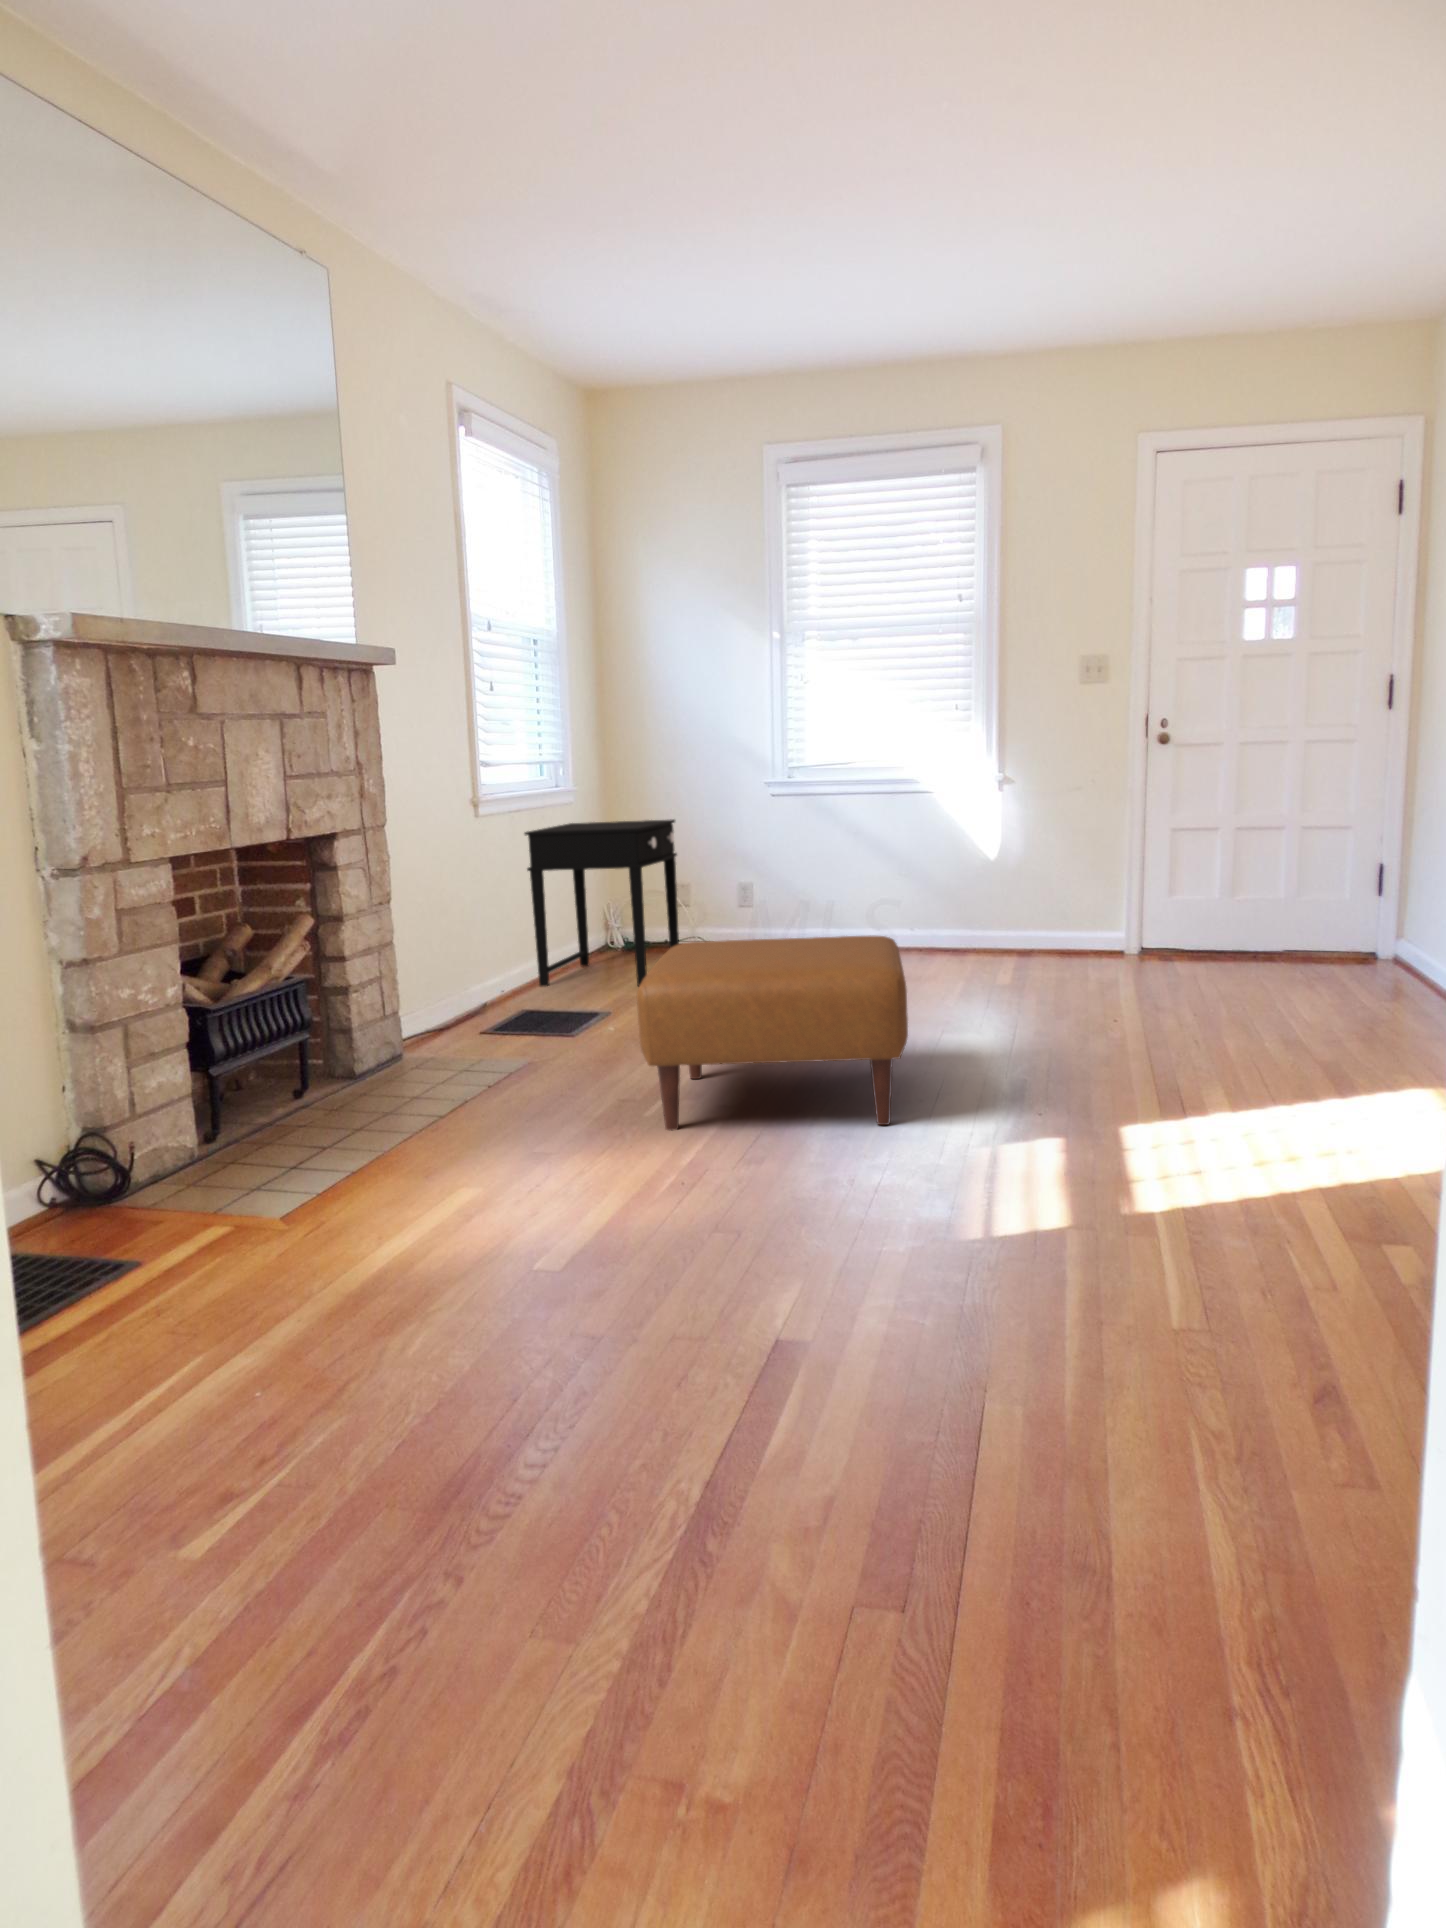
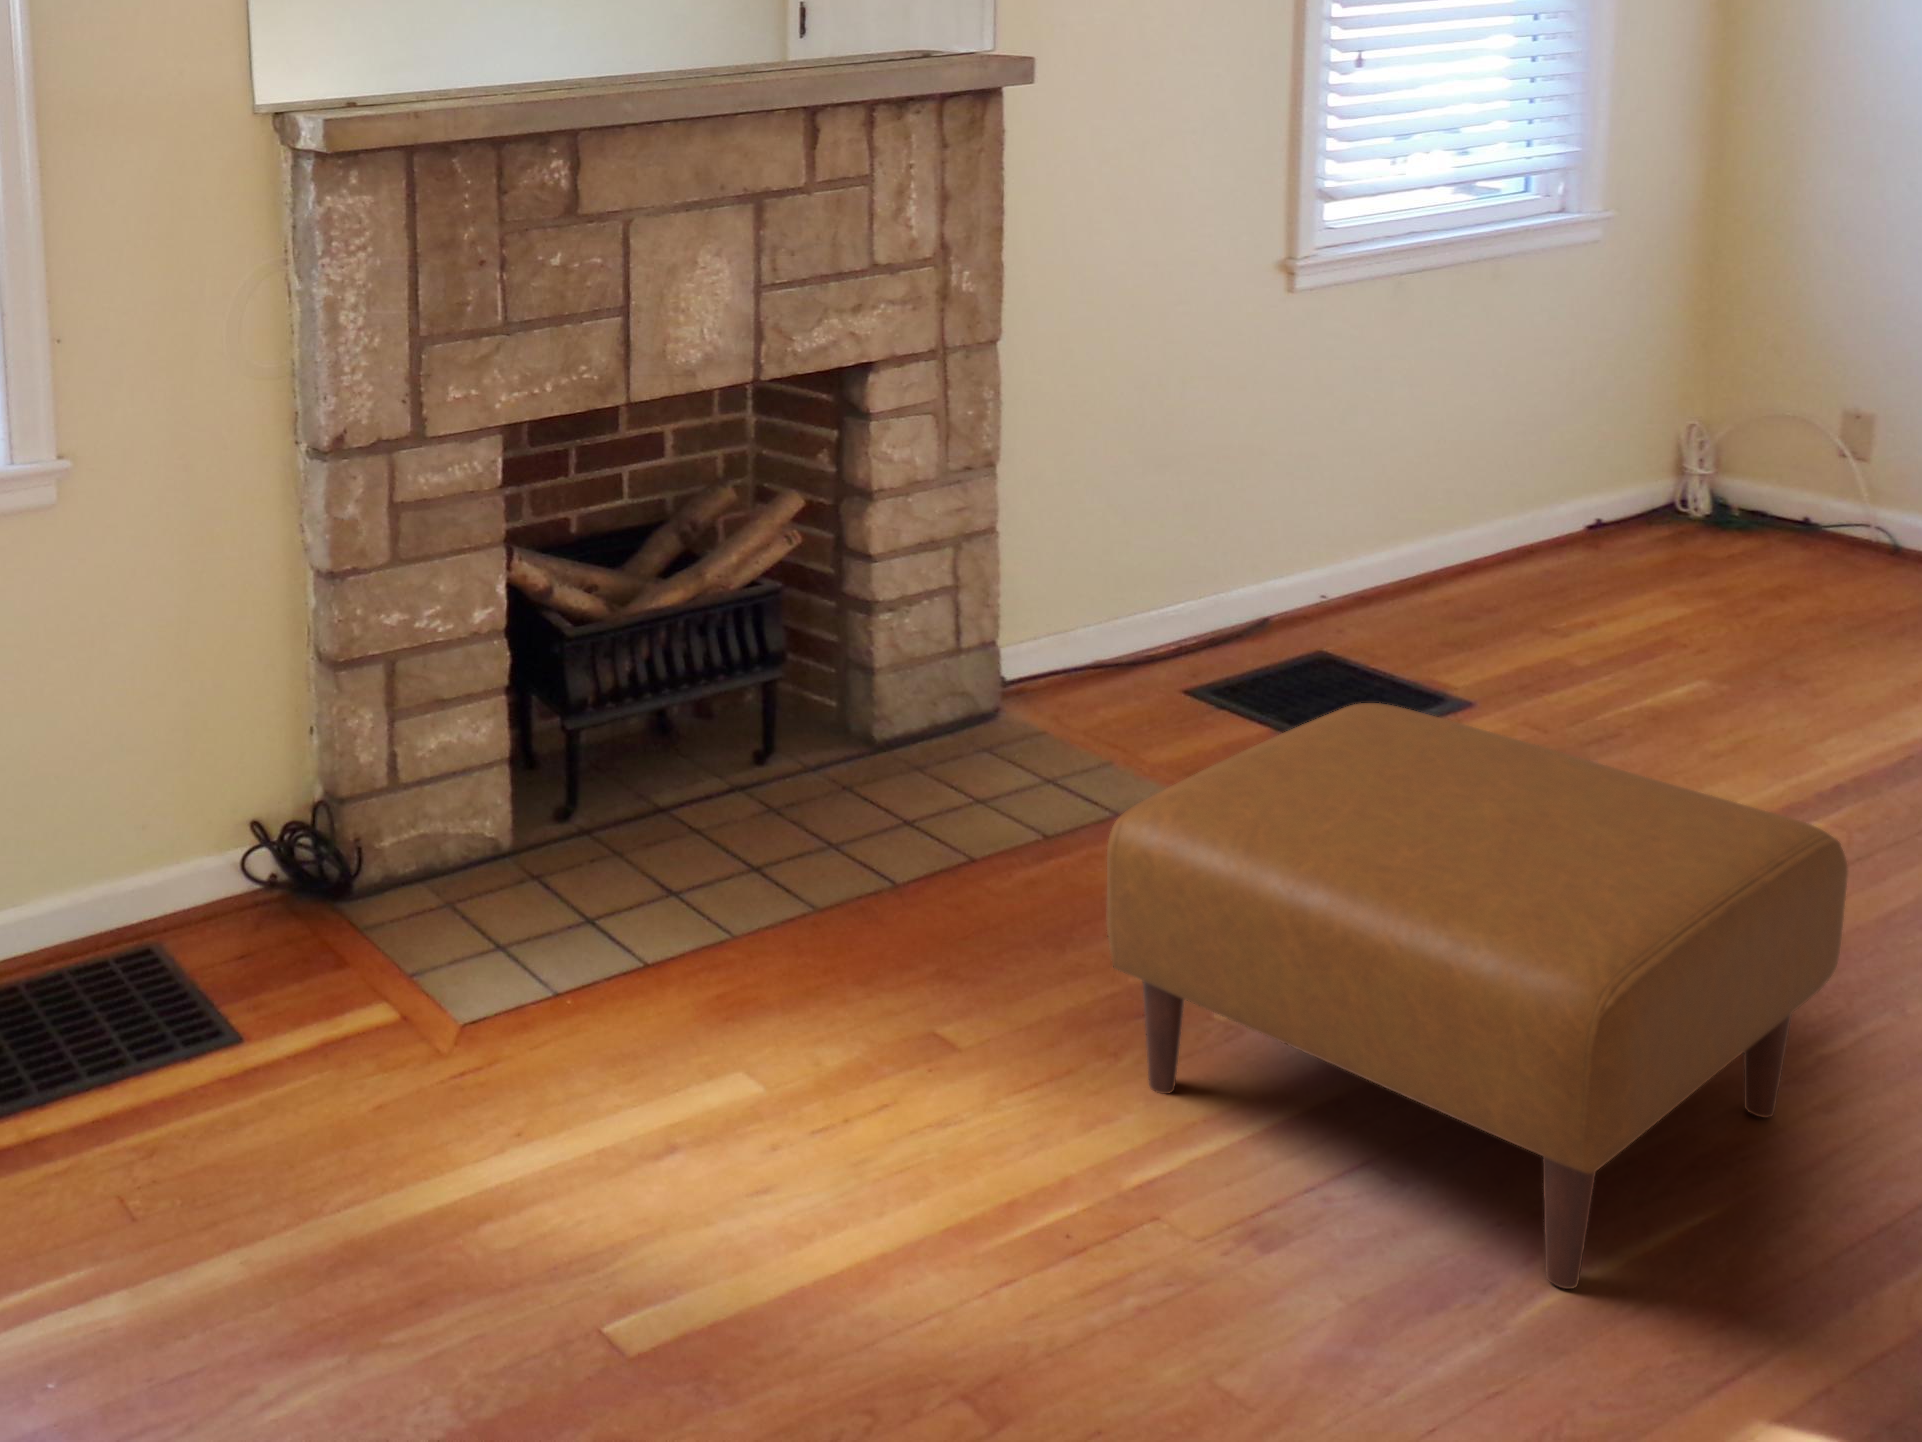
side table: present [525,819,679,987] -> none [1417,283,1786,647]

